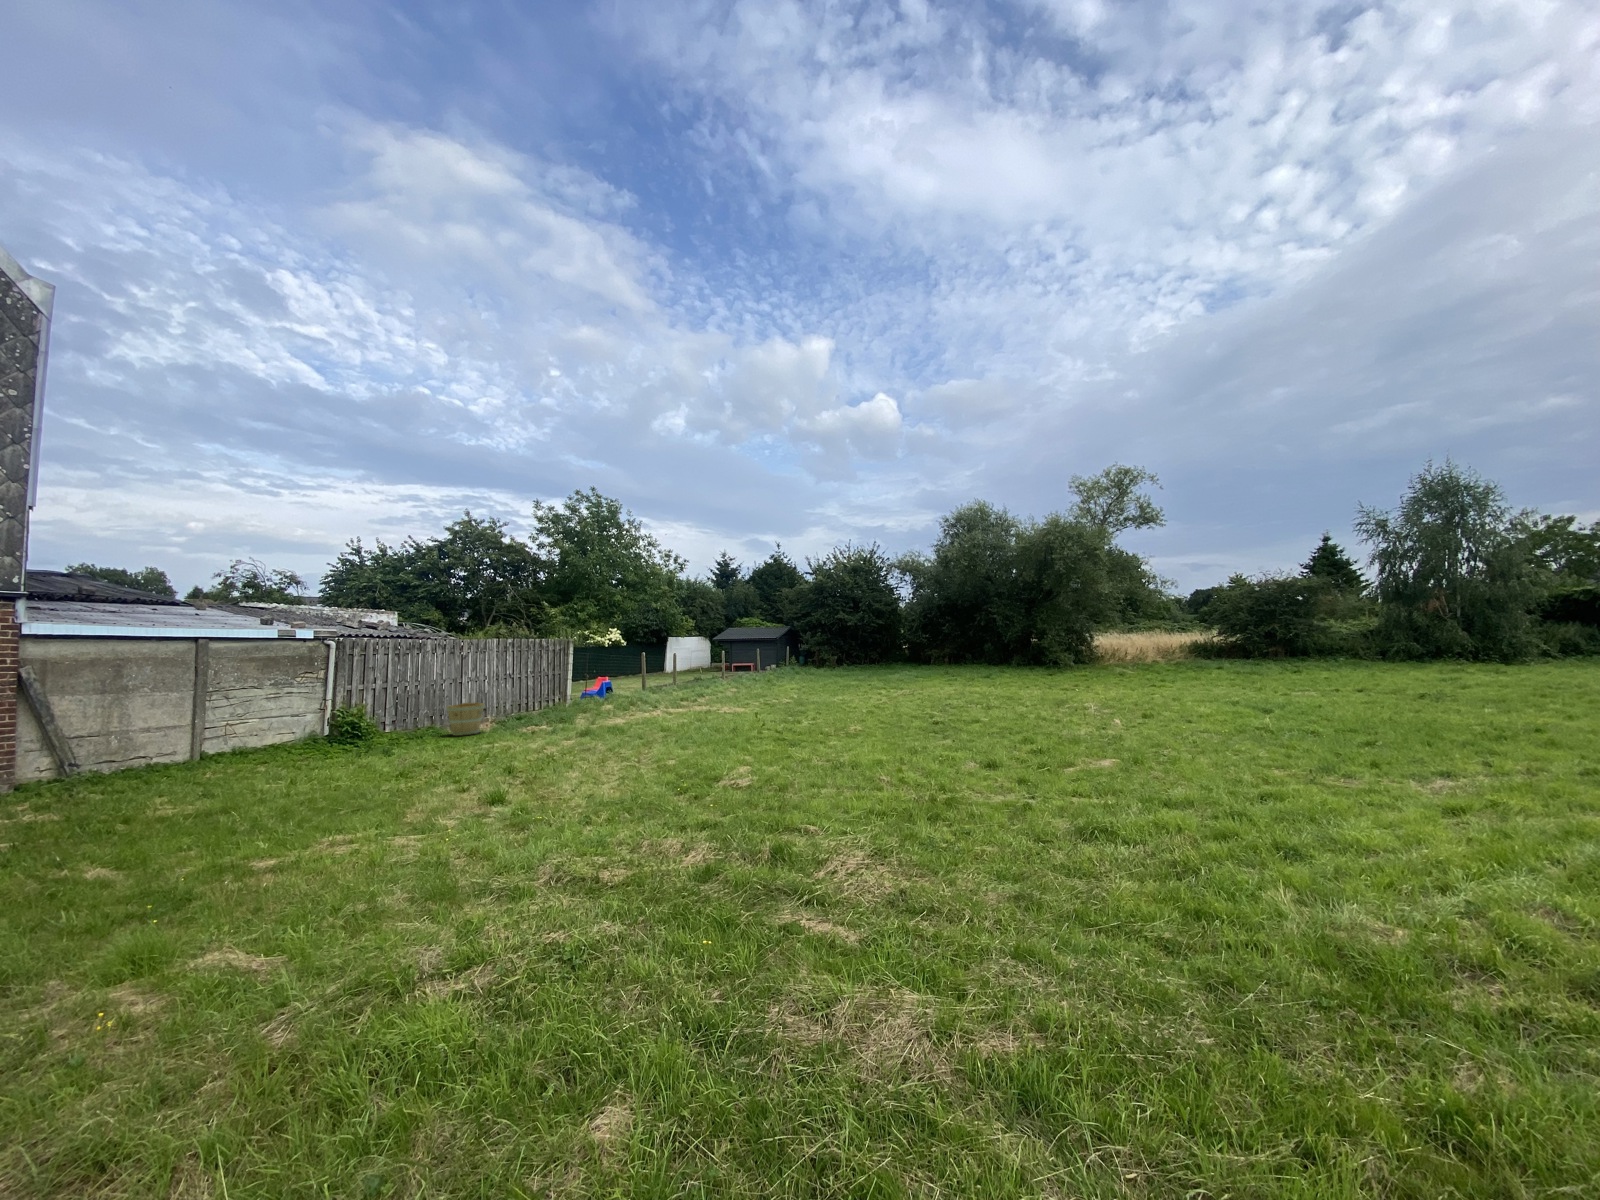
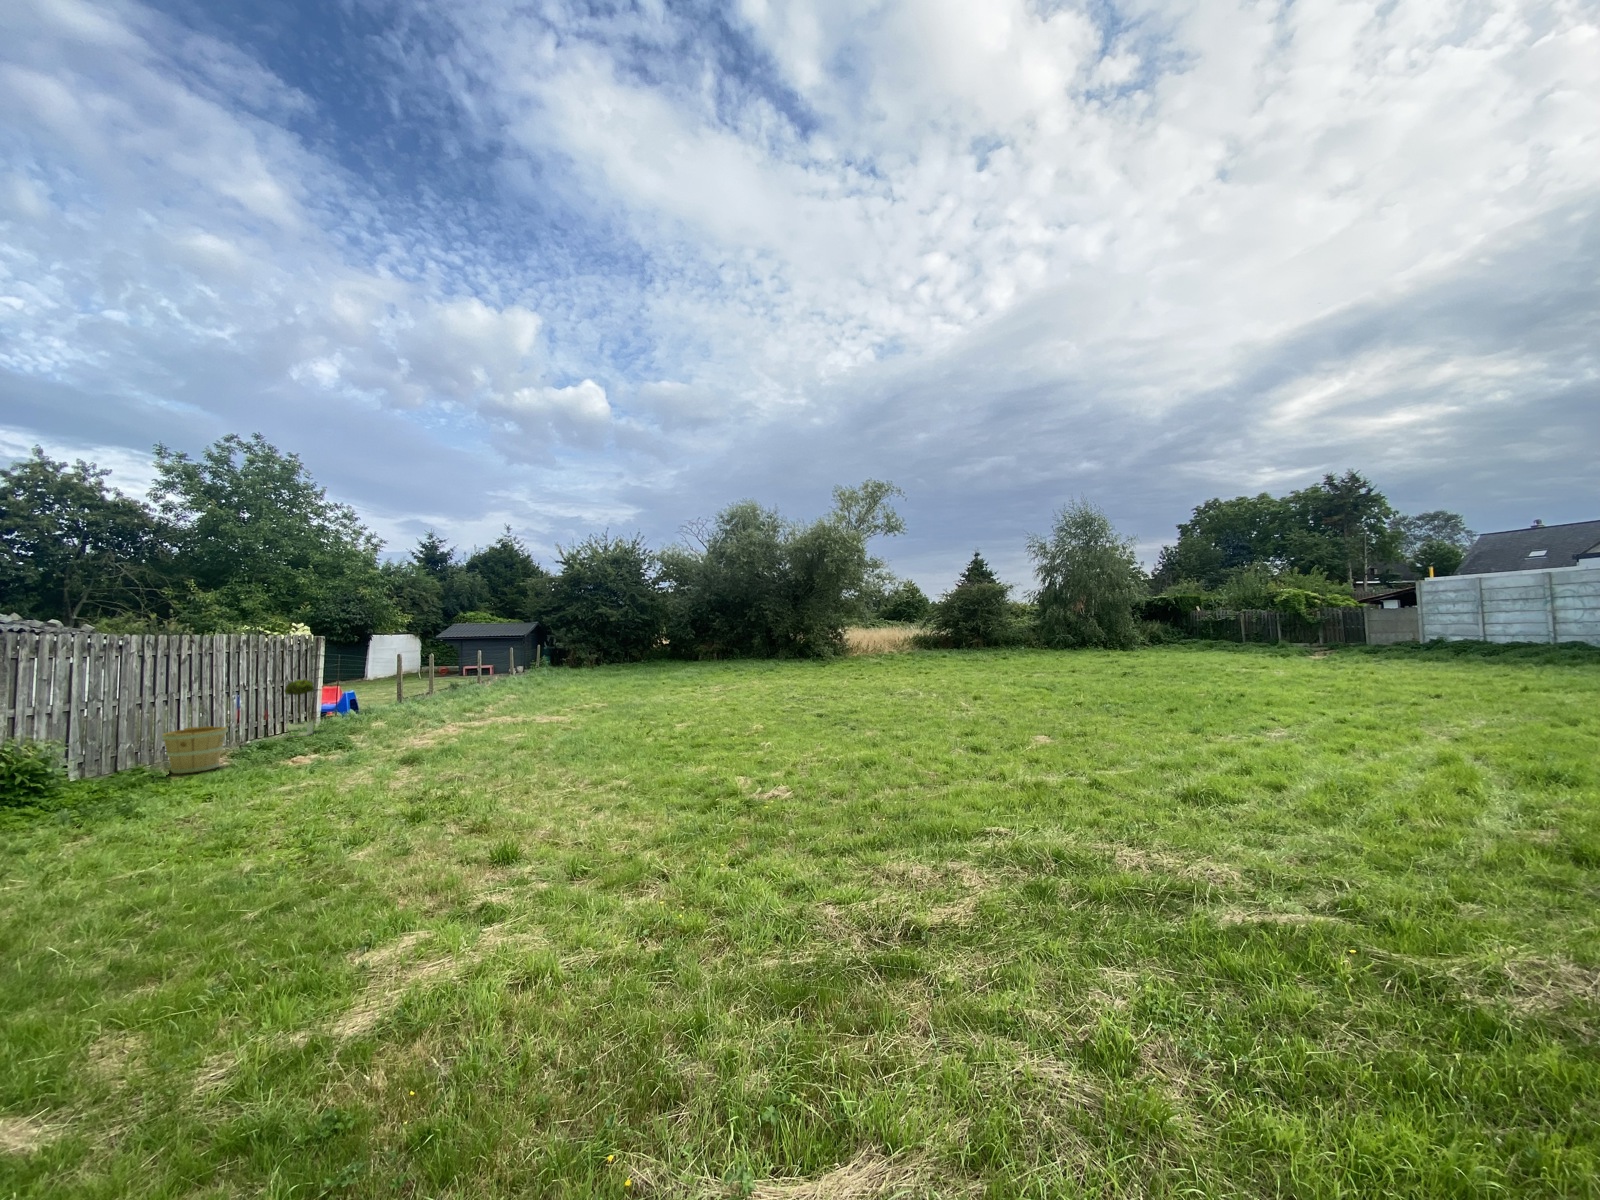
potted tree: none [541,670,561,715] -> present [285,679,314,736]

